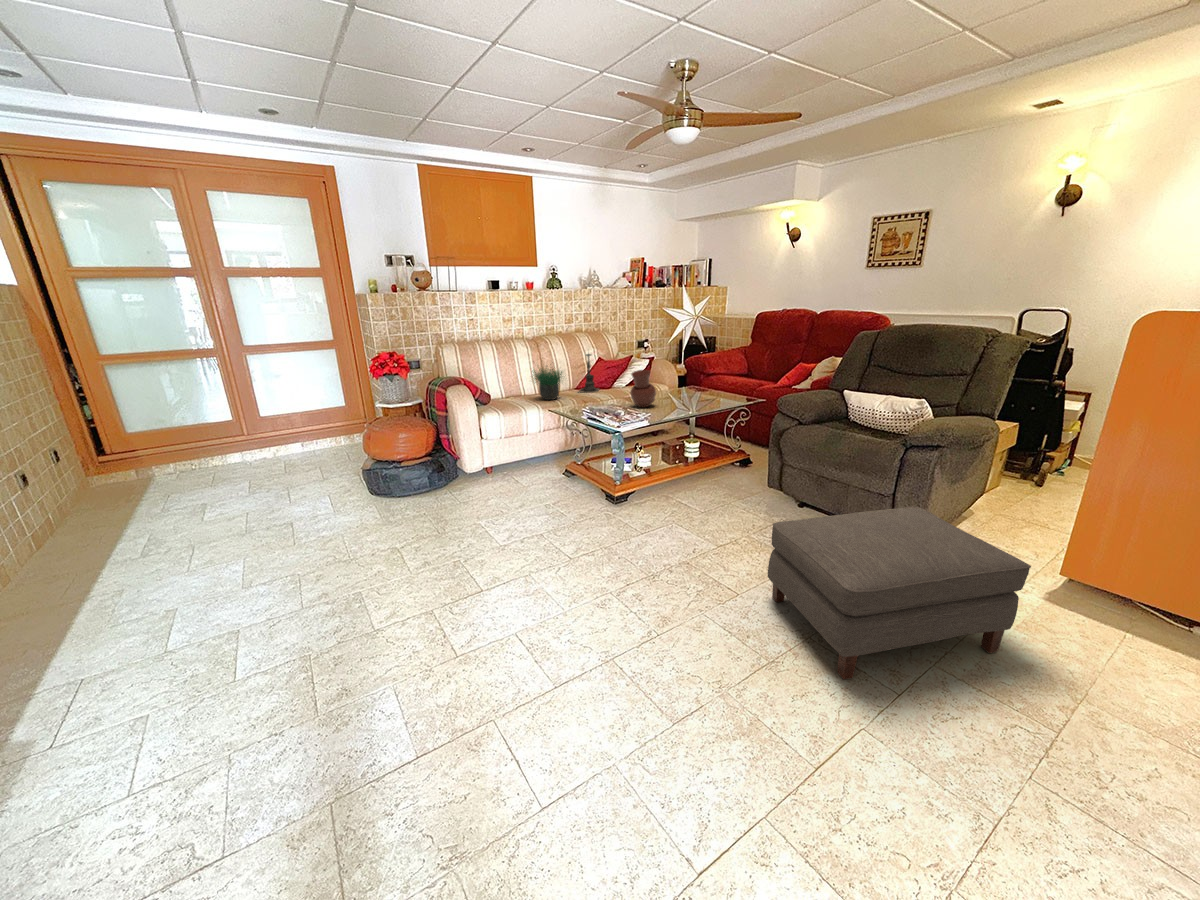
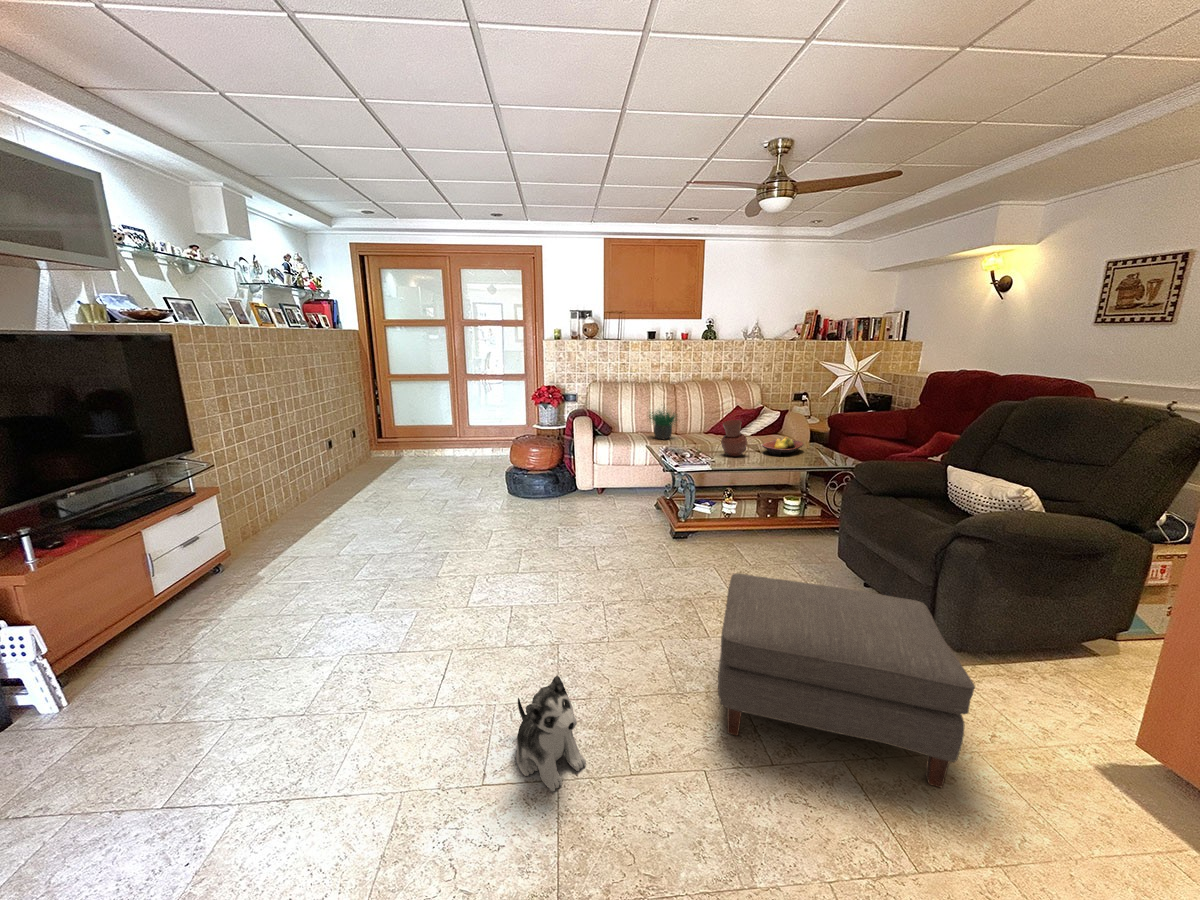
candle holder: present [579,354,599,393] -> none [695,396,721,439]
fruit bowl: none [660,381,693,401] -> present [762,437,803,455]
plush toy: none [673,702,797,833] -> present [516,676,586,791]

